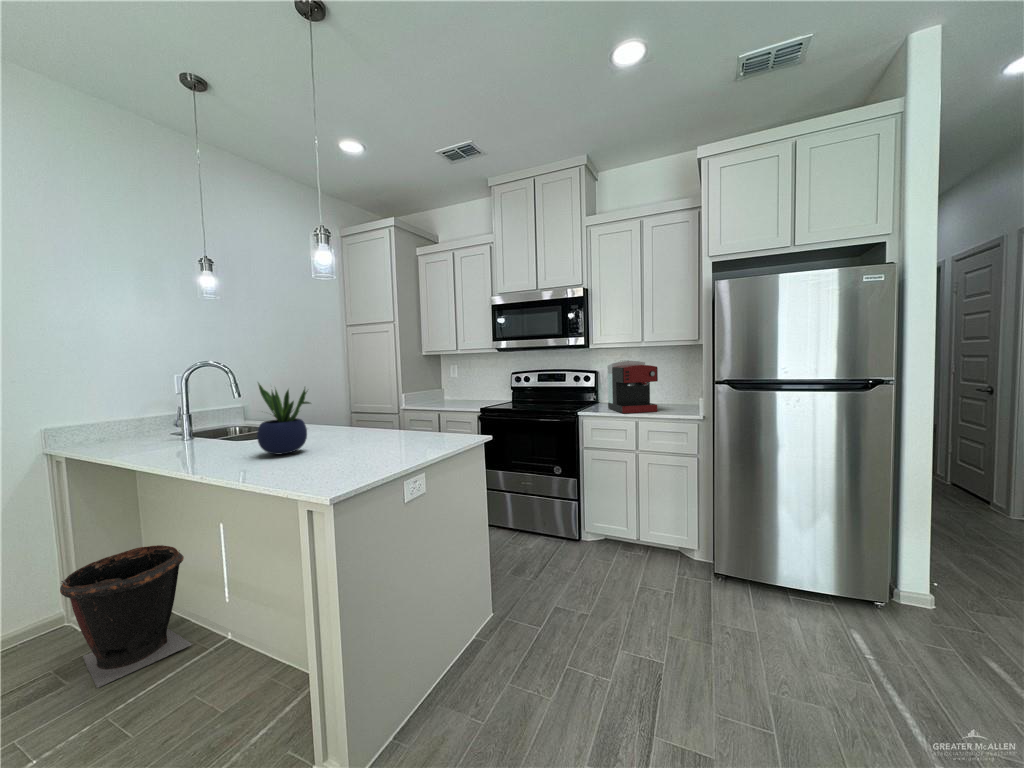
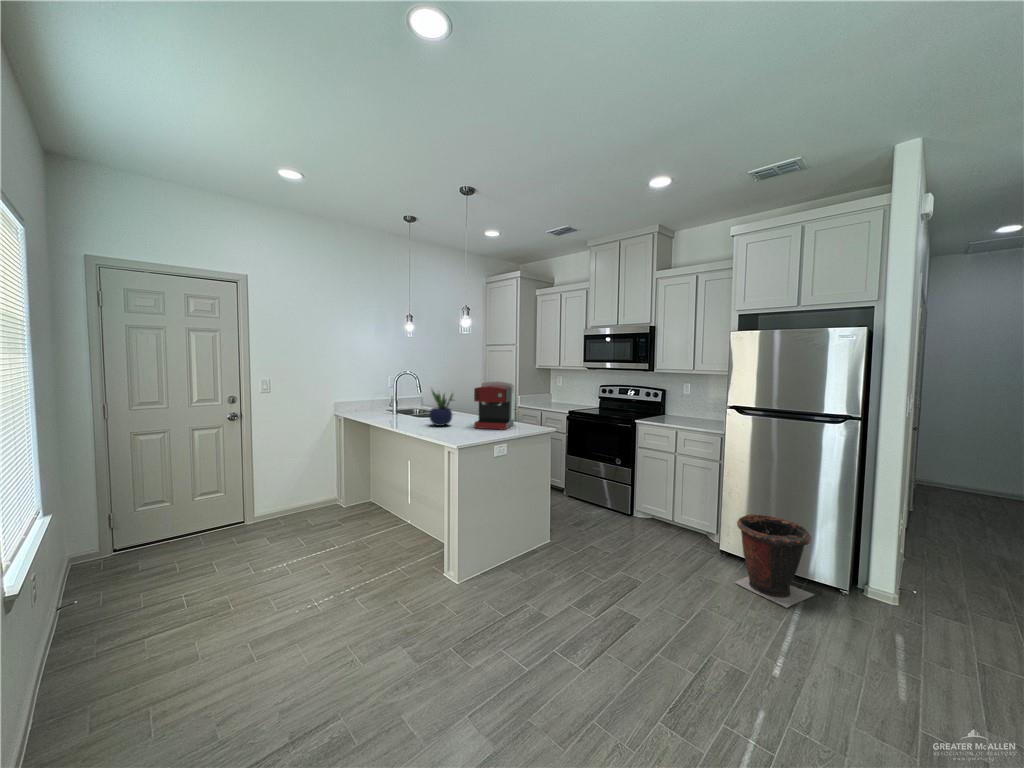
coffee maker: present [607,361,658,413] -> present [474,382,514,430]
waste bin: present [60,545,192,688] -> present [735,514,814,608]

